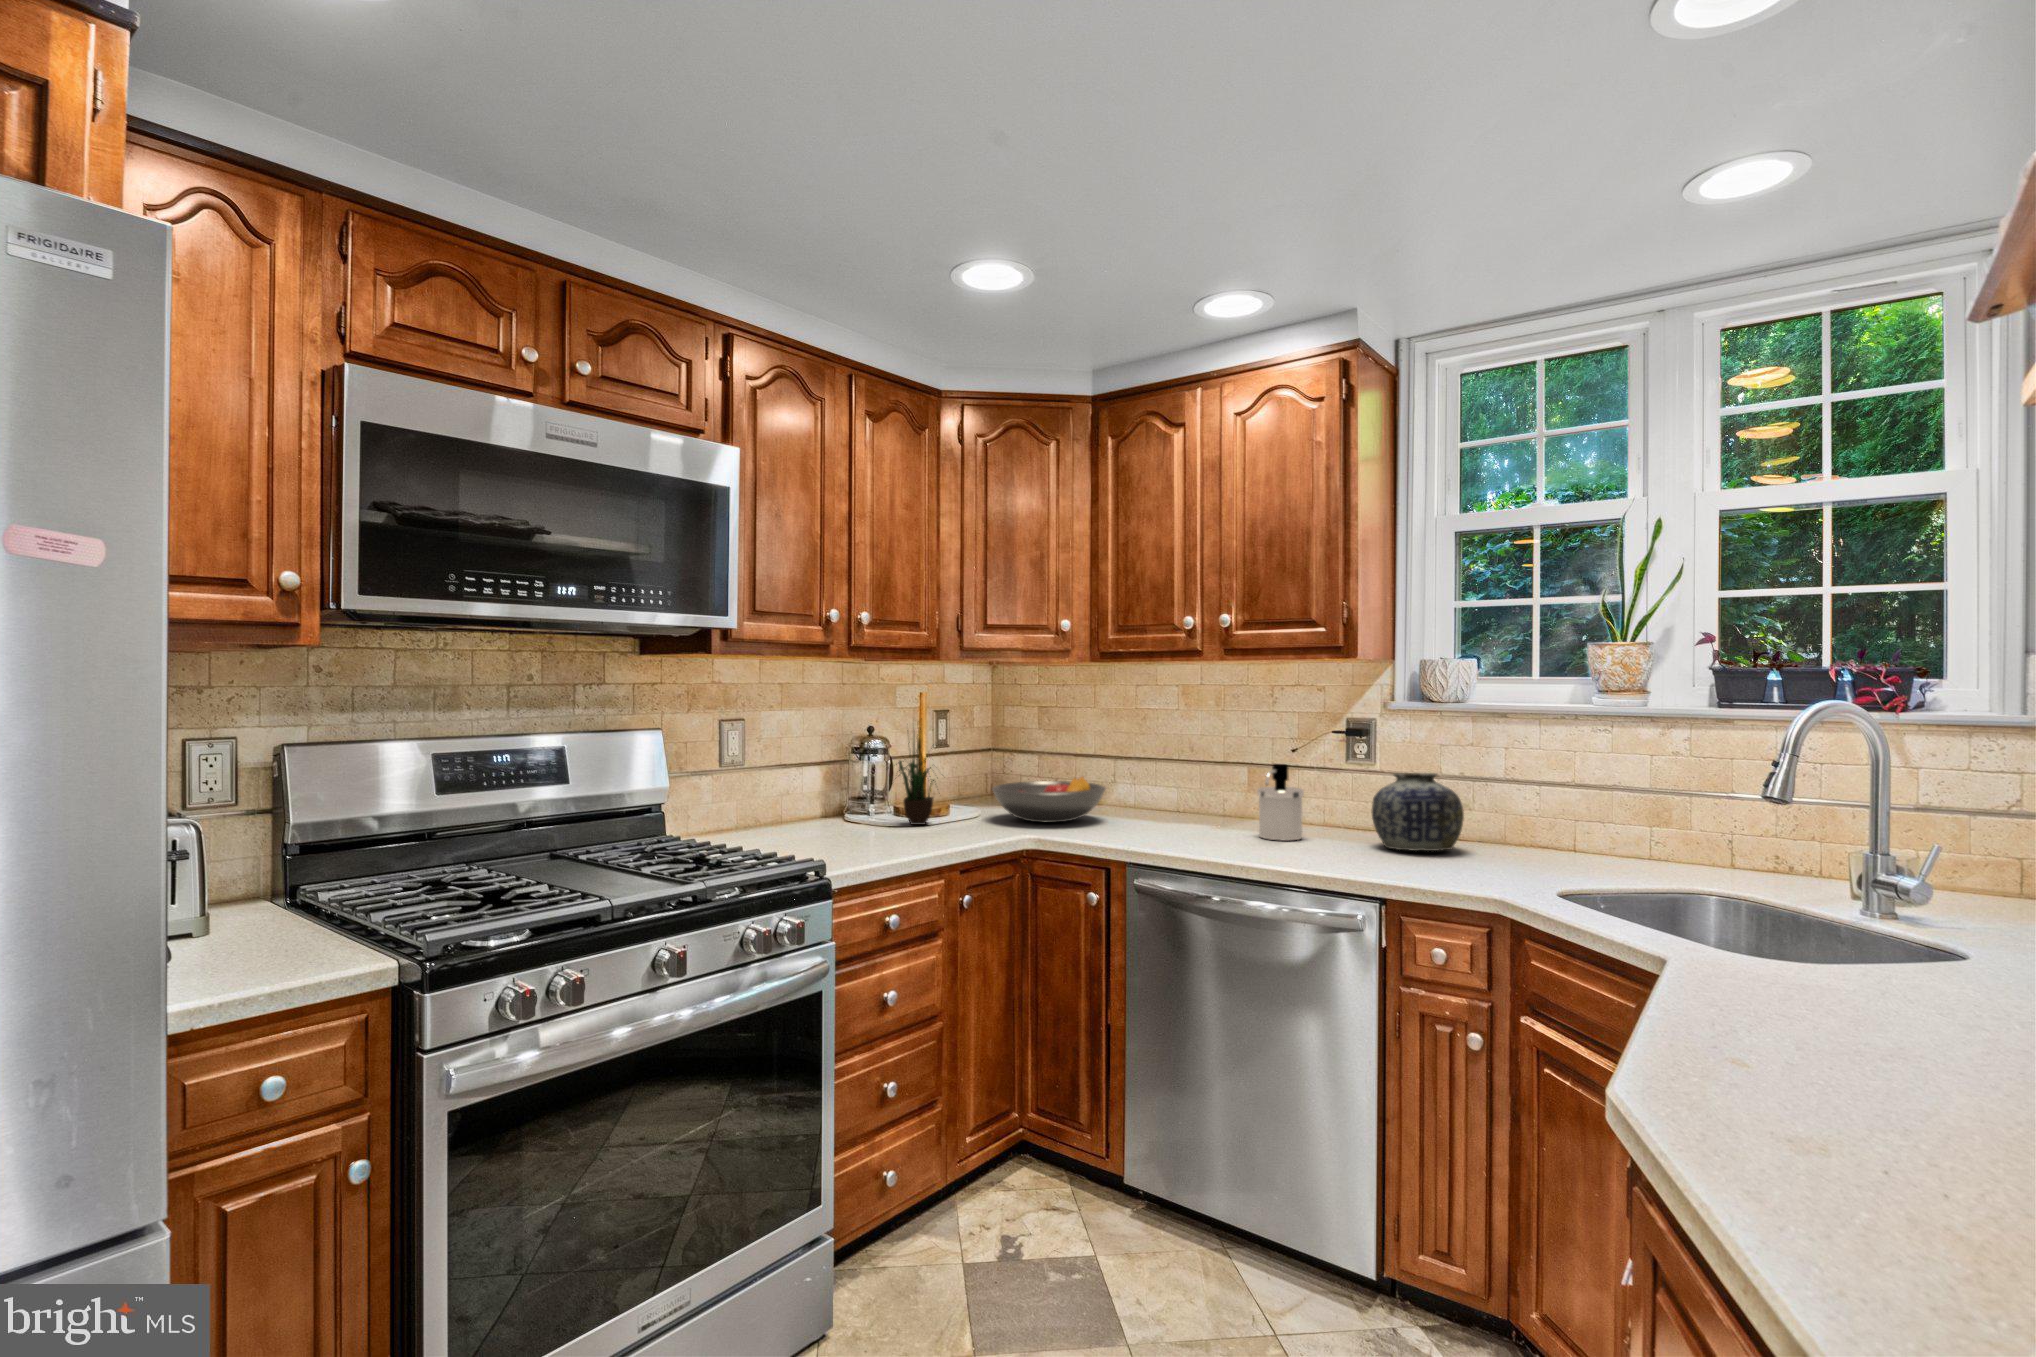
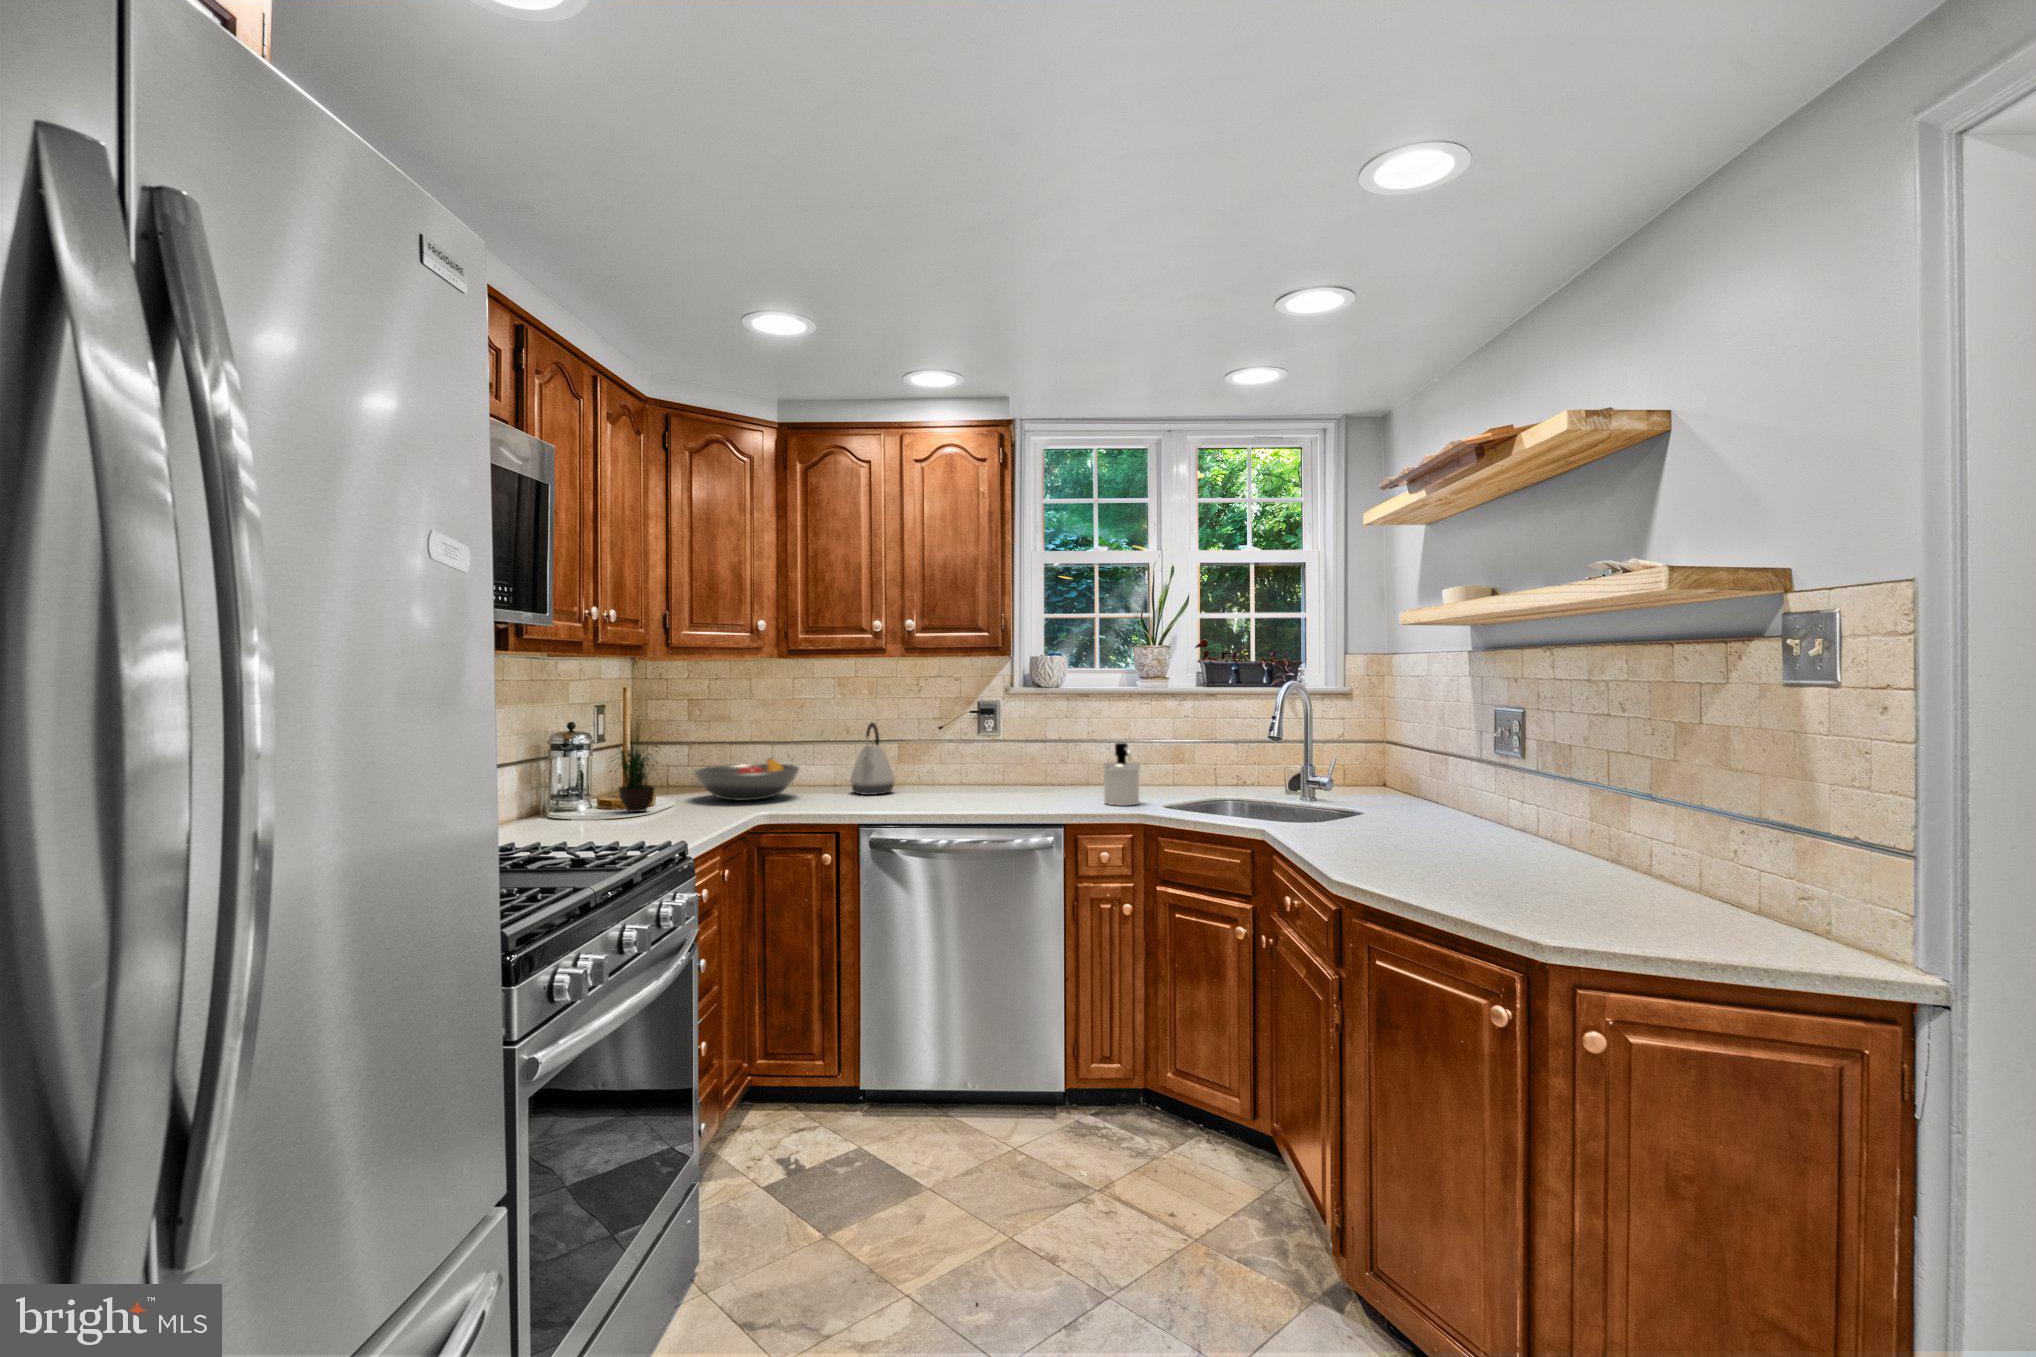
kettle: none [1167,740,1222,829] -> present [850,723,895,795]
soap dispenser: present [1257,764,1304,841] -> present [1103,743,1140,806]
vase: present [1372,773,1464,851] -> none [1016,738,1077,794]

